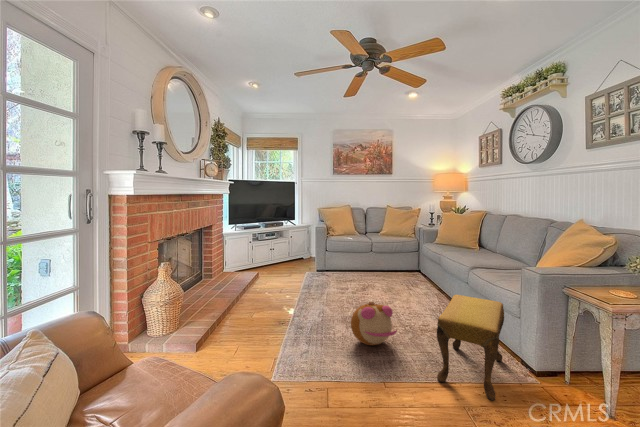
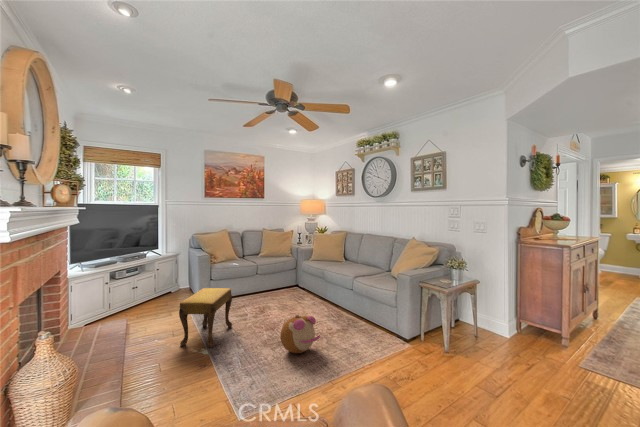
footstool: present [437,295,504,401] -> present [179,288,232,348]

